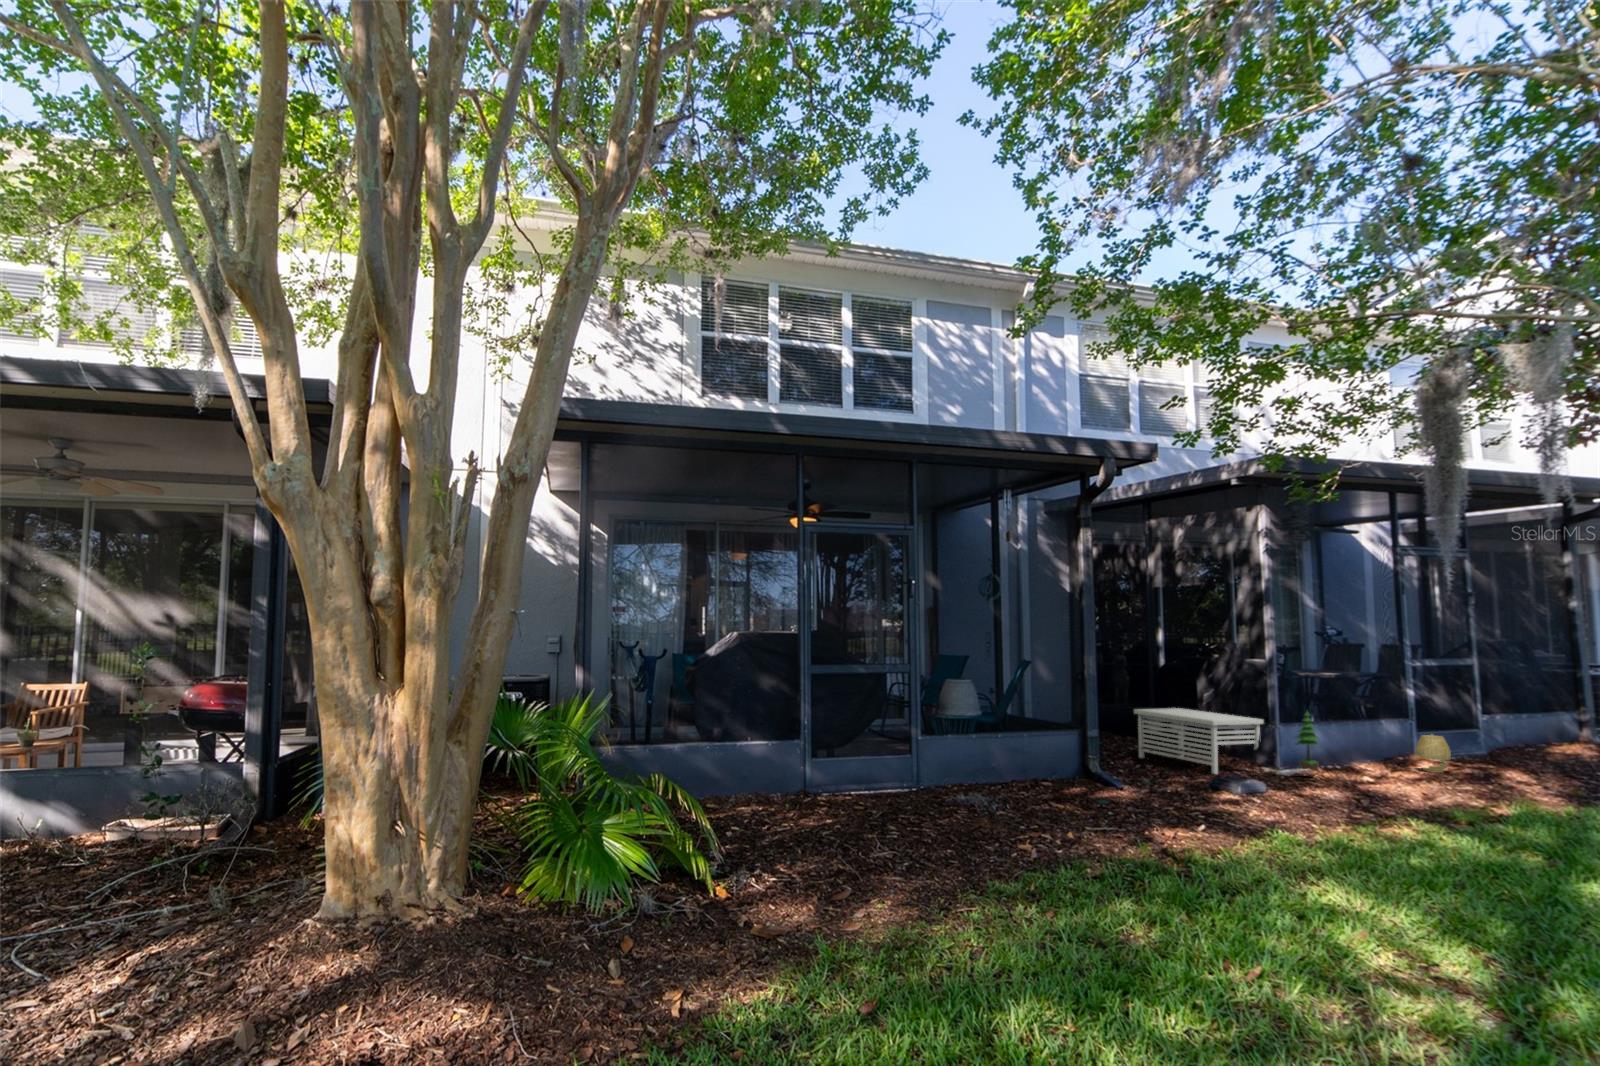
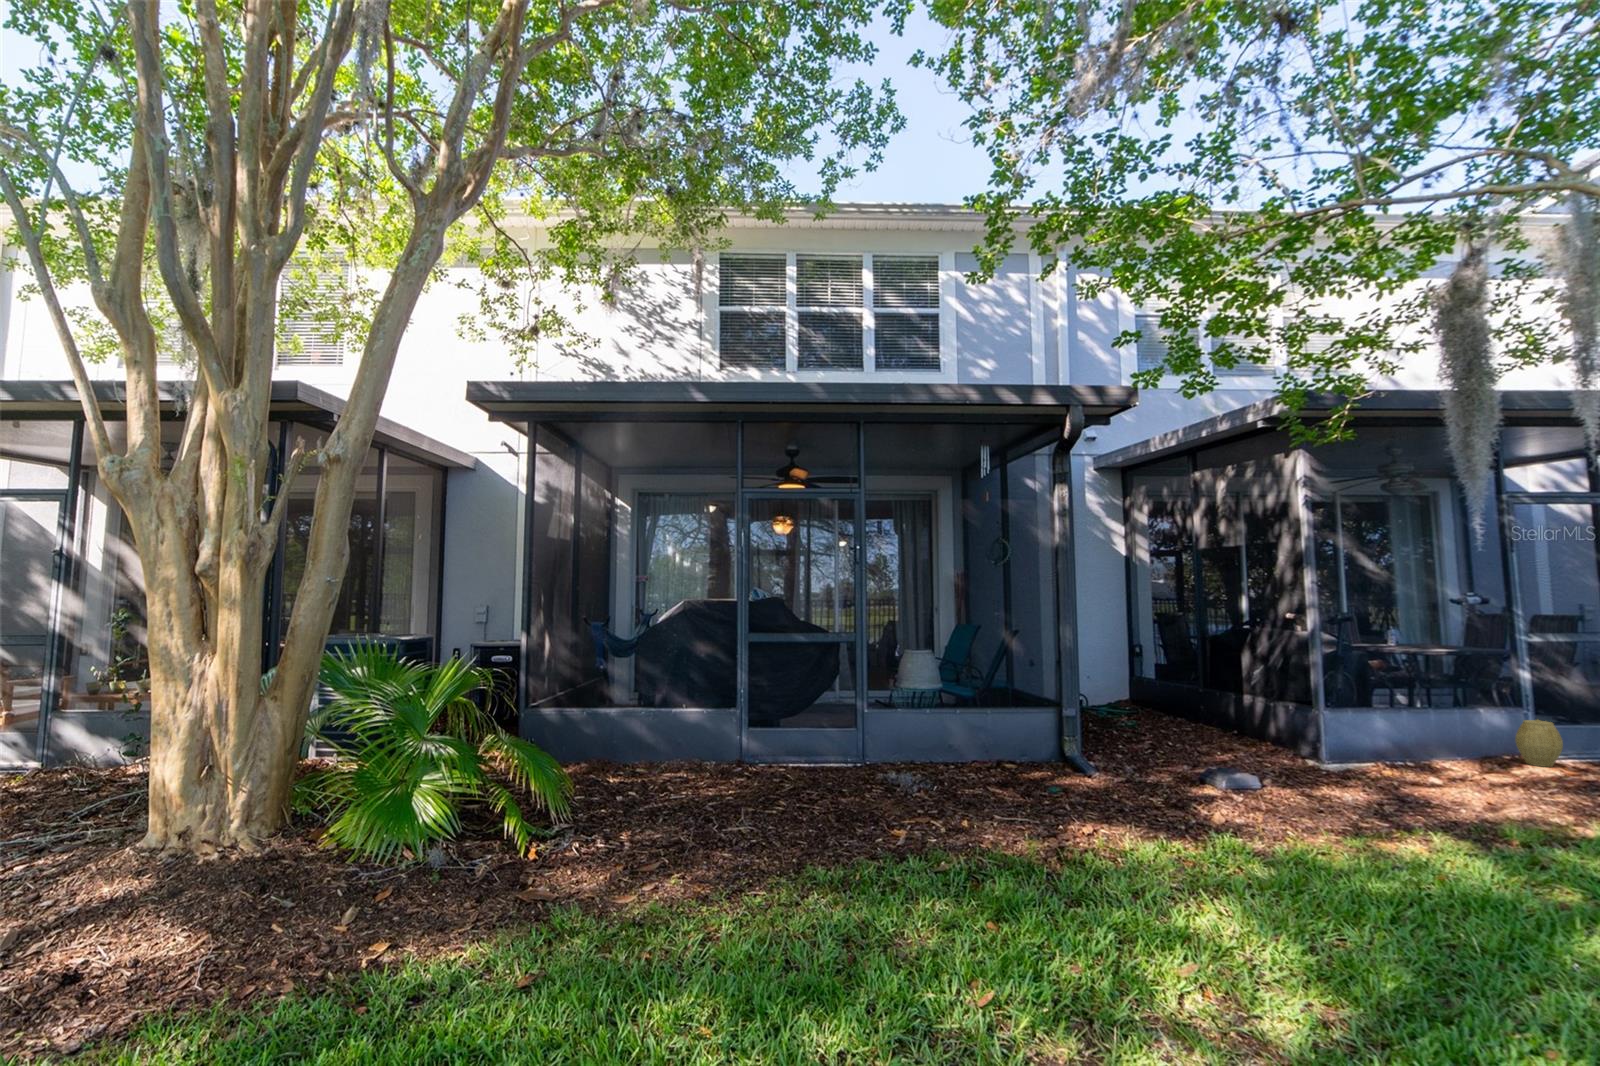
storage bench: present [1134,708,1264,774] -> none [1163,679,1300,758]
potted tree: present [1295,711,1319,770] -> none [1335,688,1367,767]

